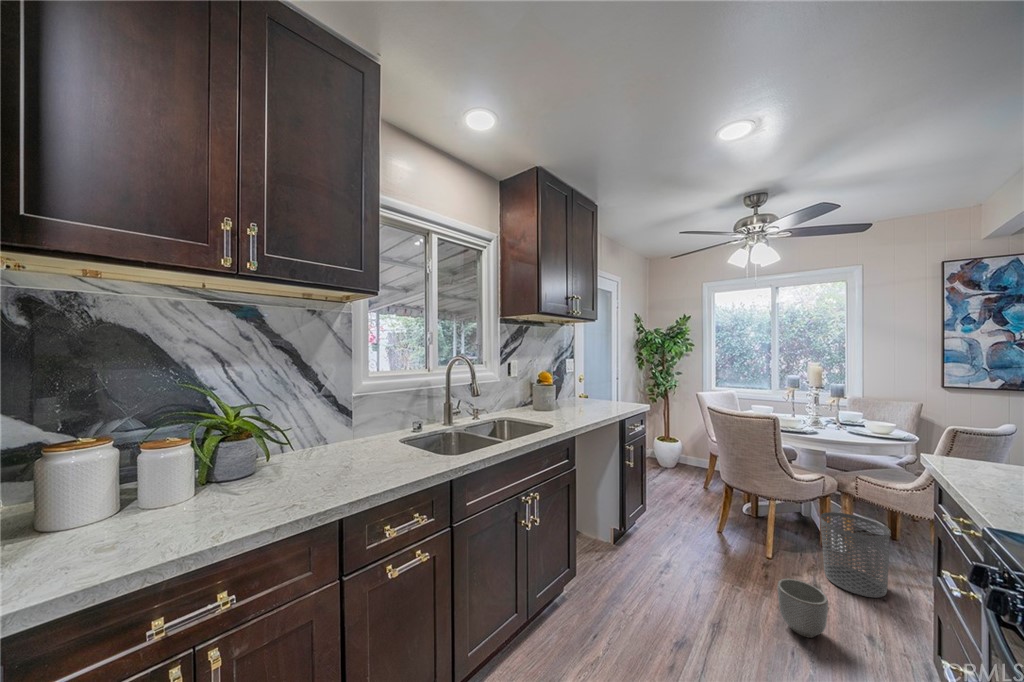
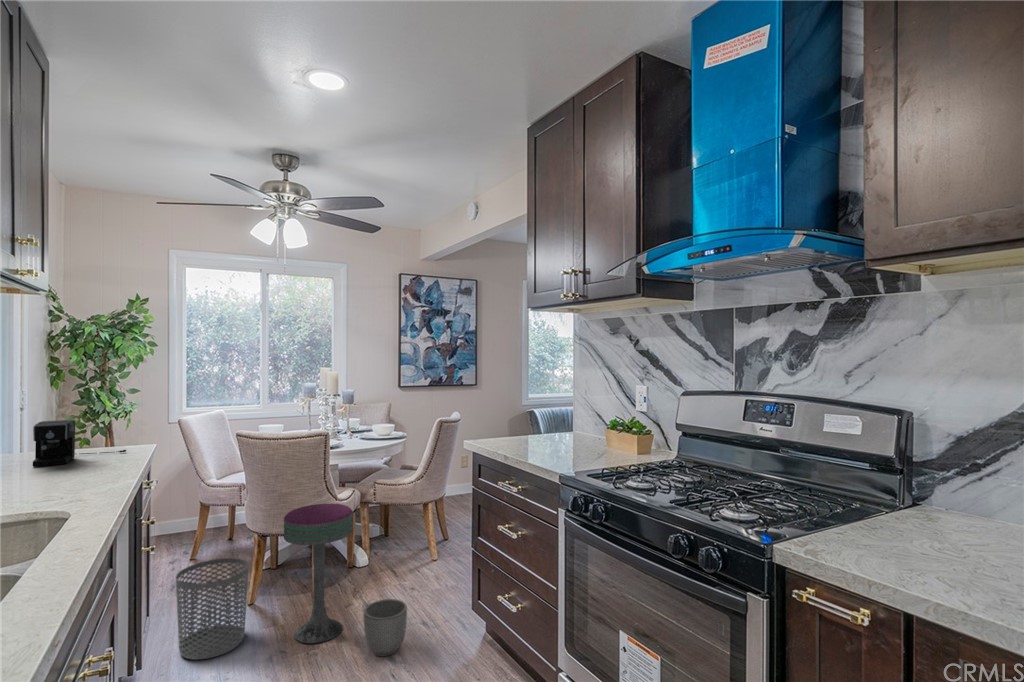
coffee maker: none [587,384,630,407] -> present [33,420,126,466]
bar stool: none [724,473,787,591] -> present [284,504,353,644]
waste bin: present [821,512,890,598] -> present [176,558,248,660]

